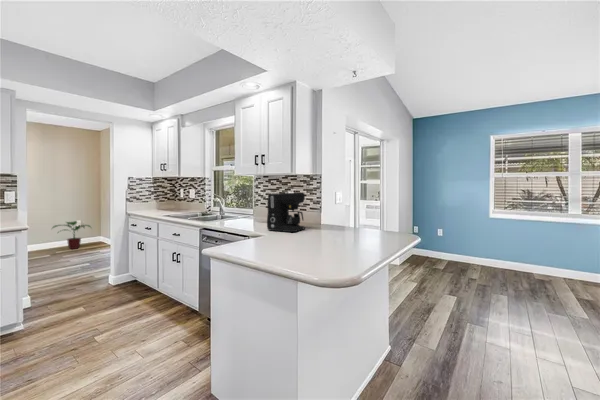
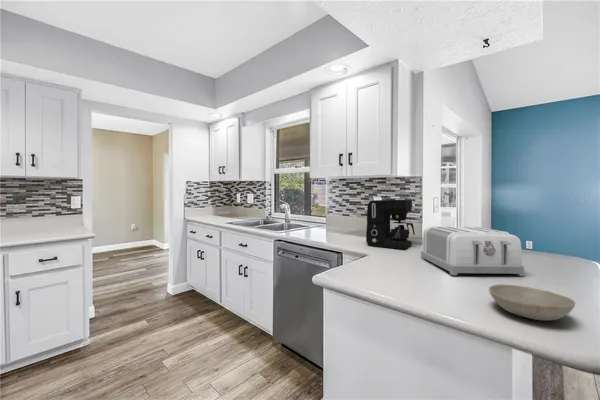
toaster: none [298,213,354,246] -> present [421,226,524,276]
potted plant: present [53,221,90,249] -> none [108,224,146,252]
bowl: none [299,248,342,266] -> present [489,285,575,321]

